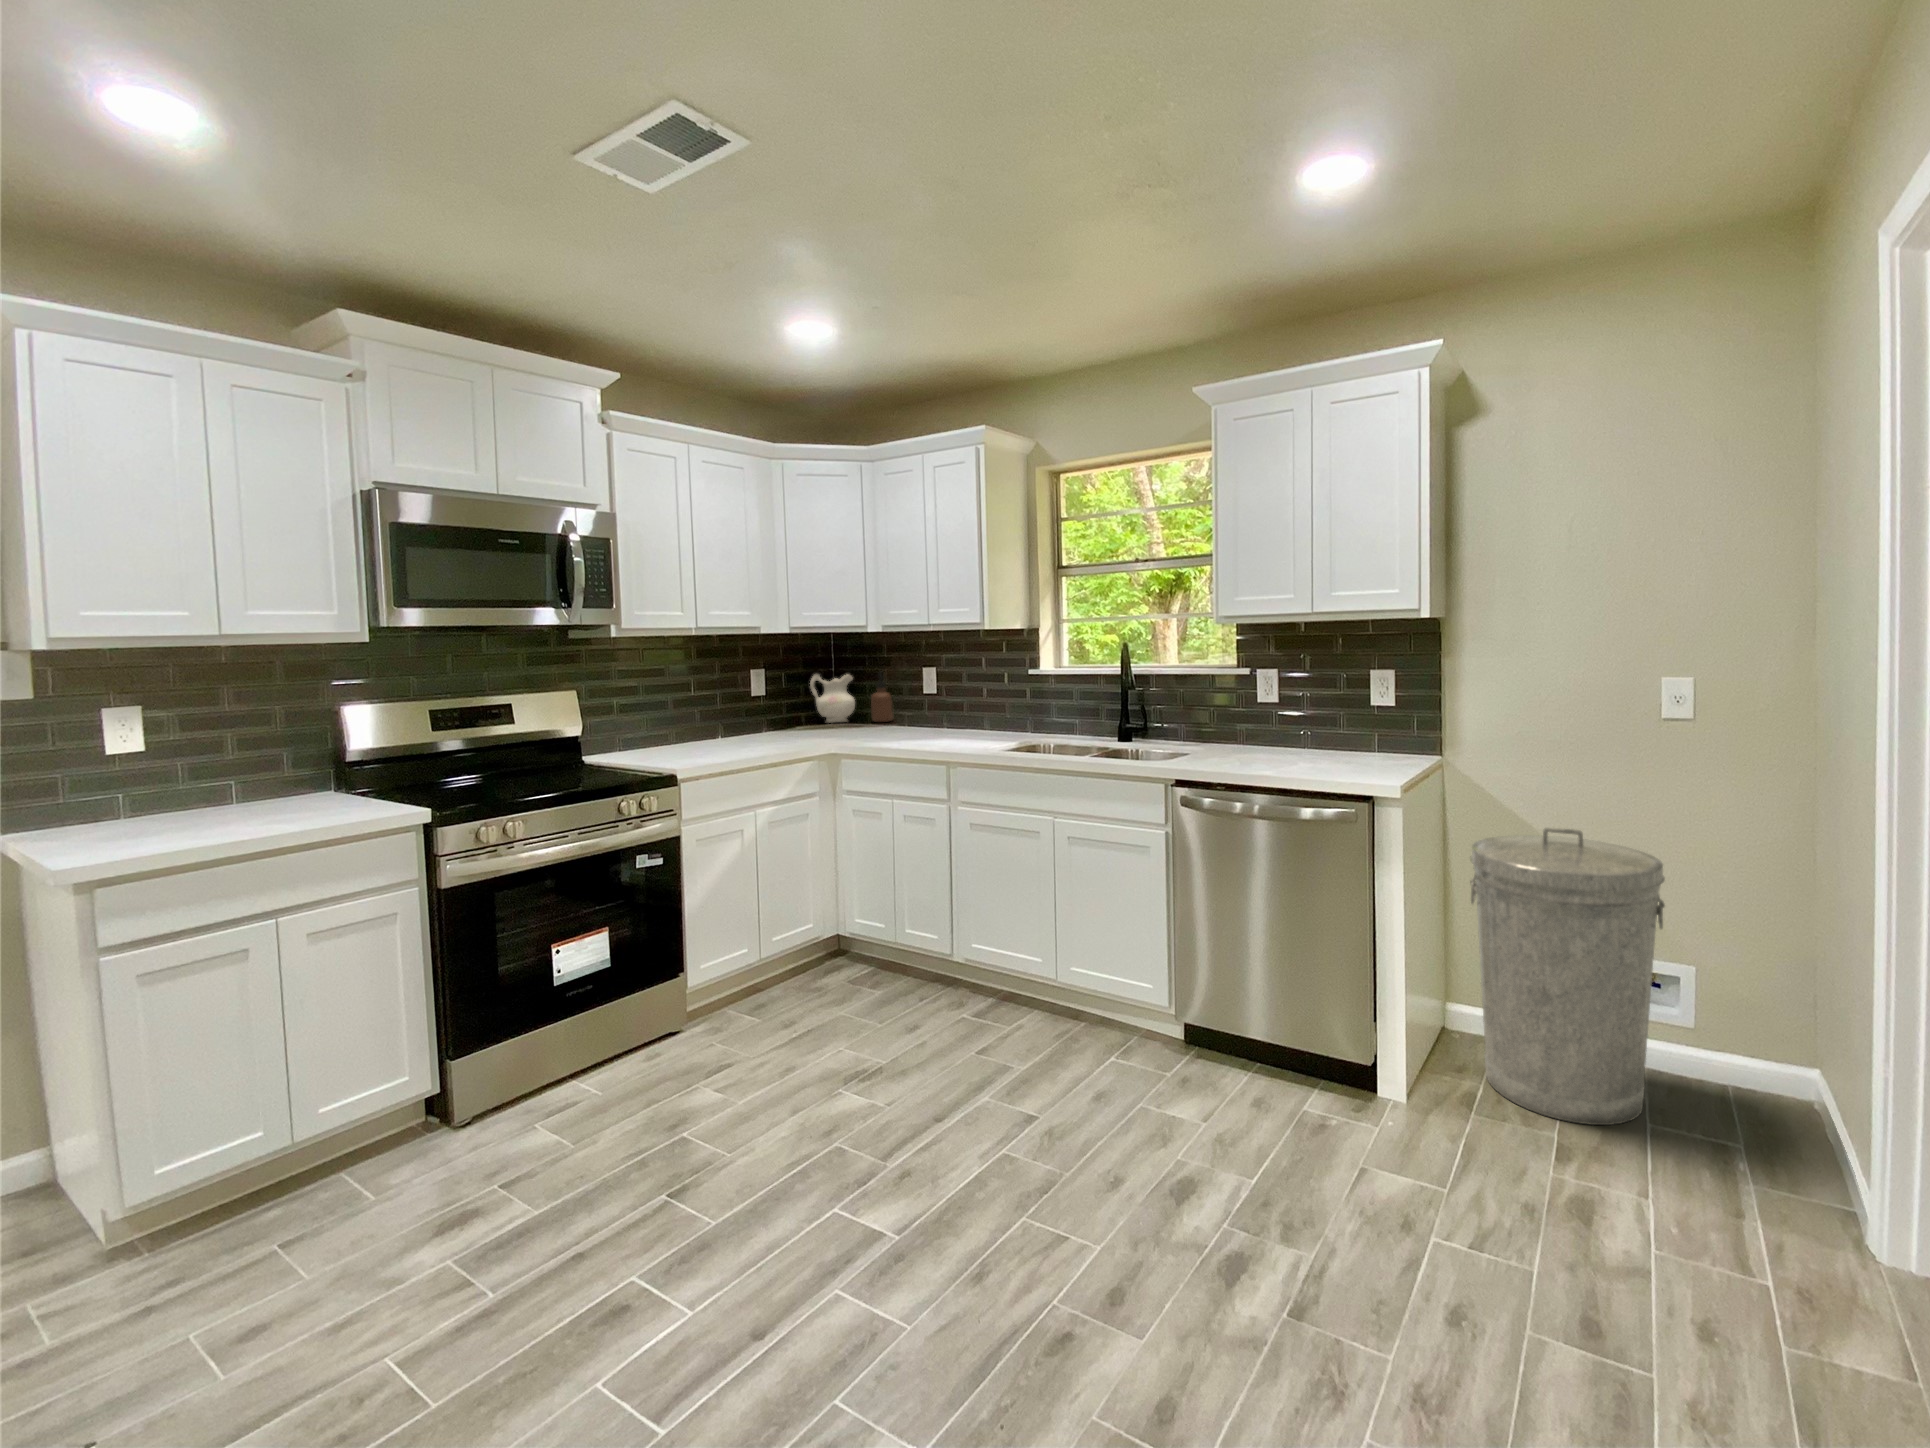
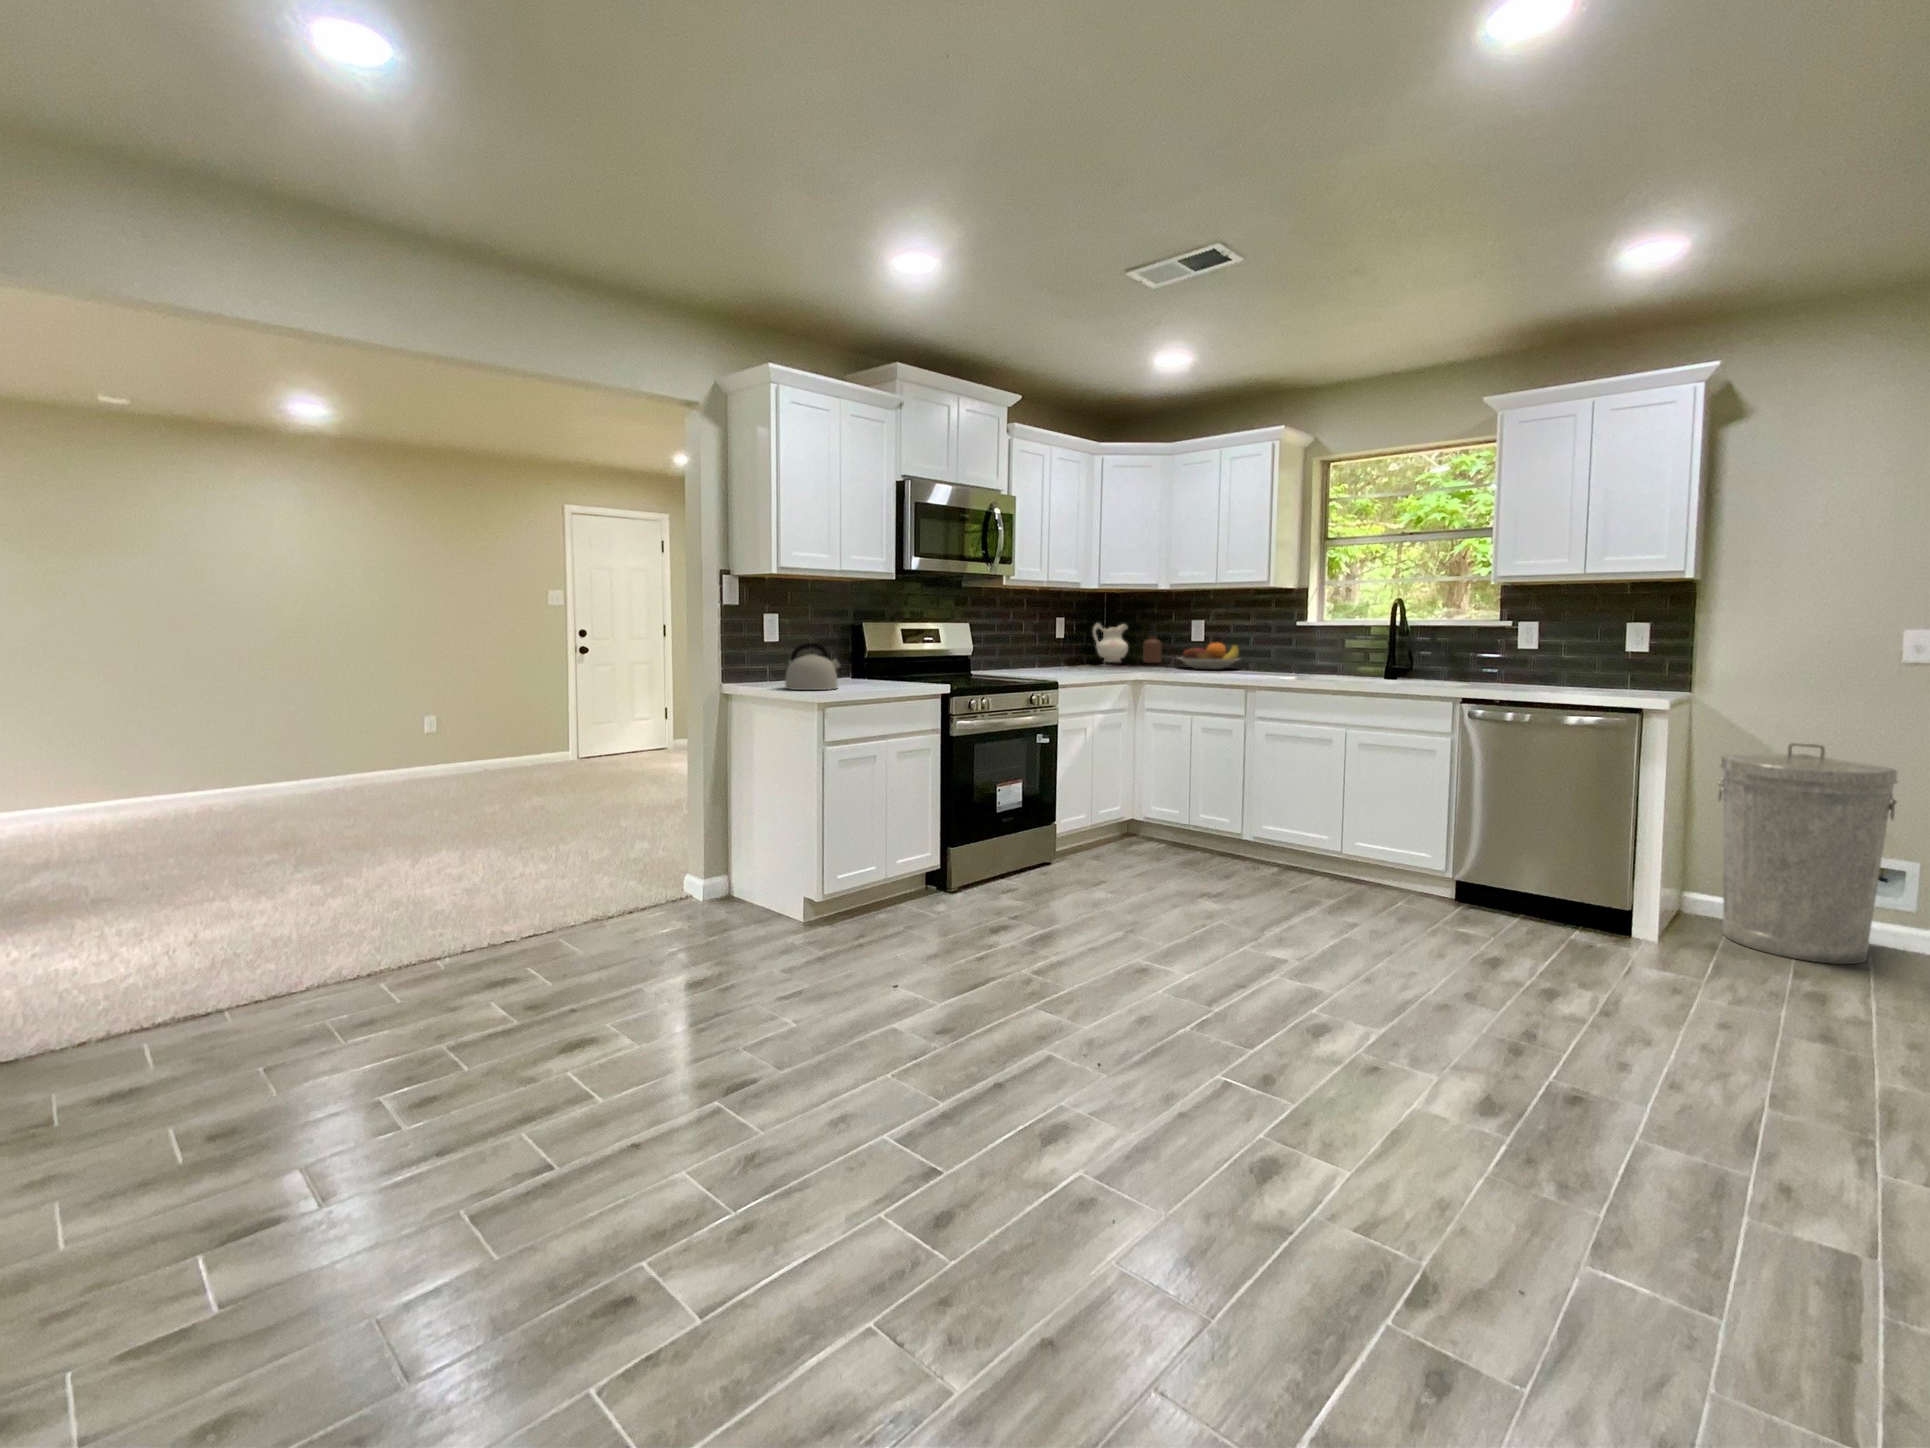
fruit bowl: none [893,698,971,732] -> present [1178,643,1239,669]
kettle: none [95,758,223,843] -> present [785,642,843,690]

